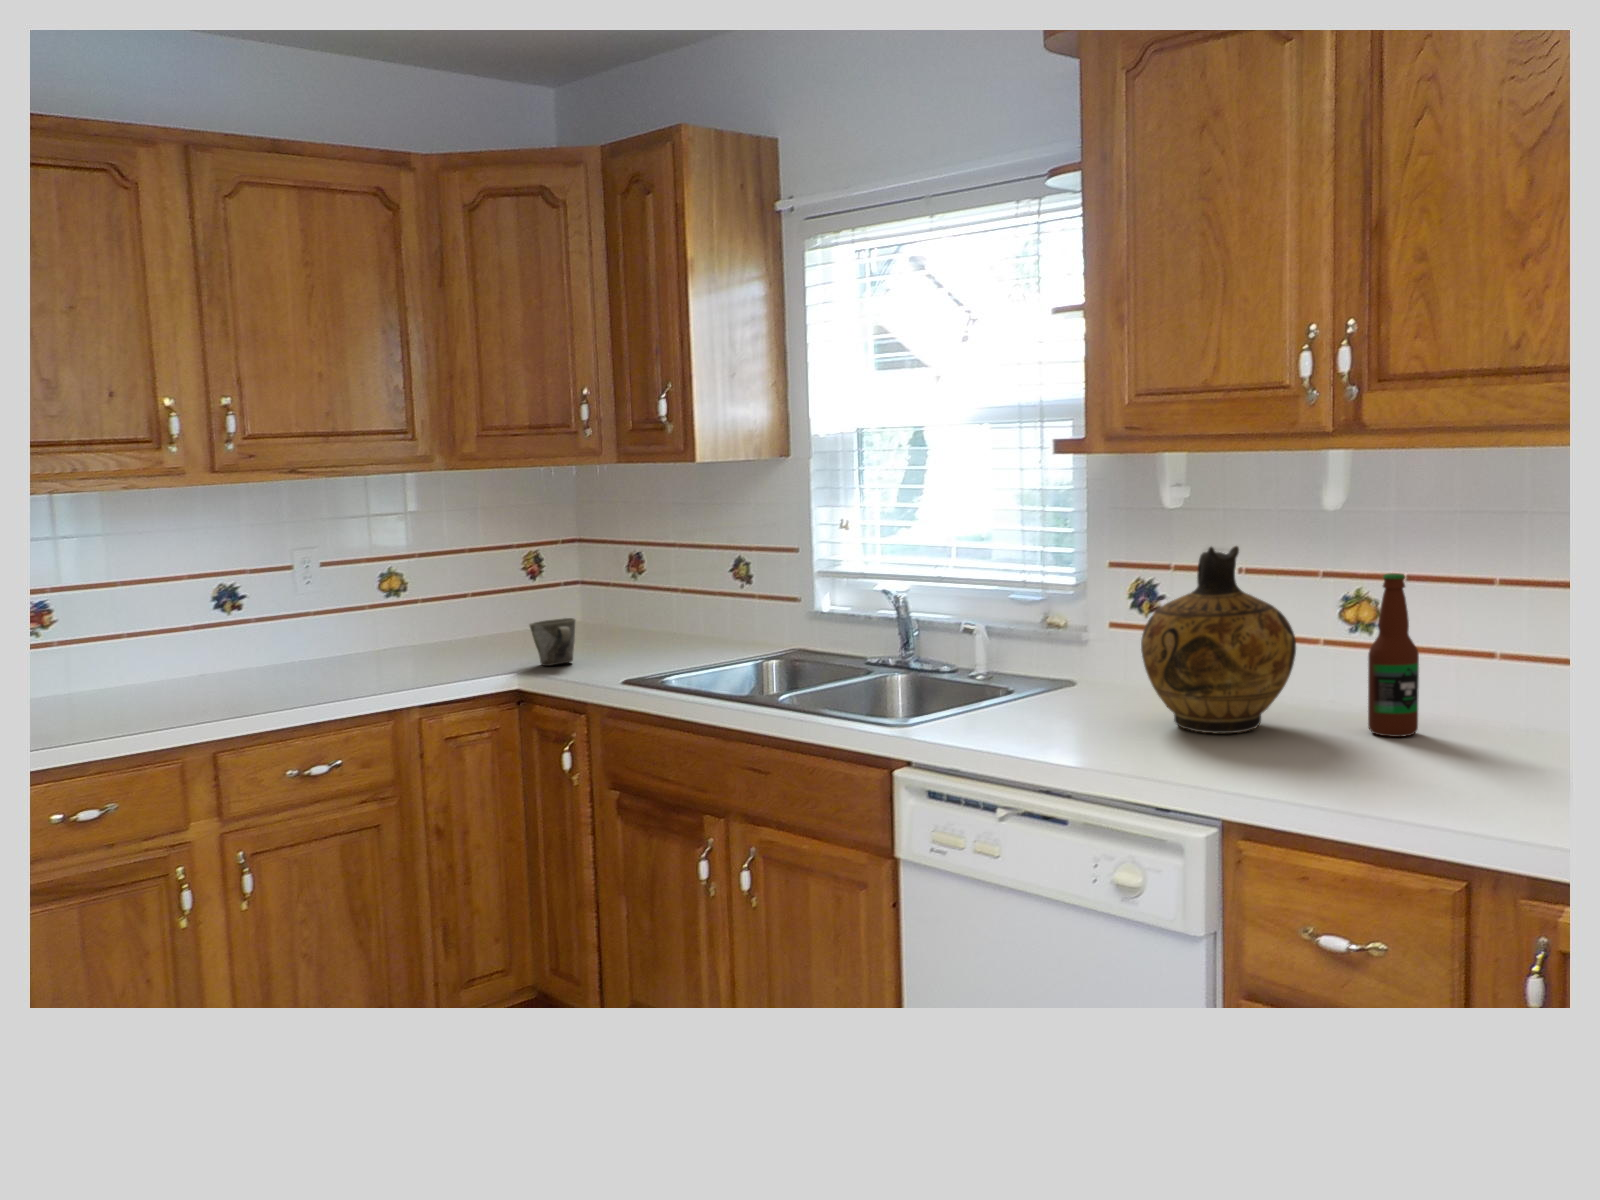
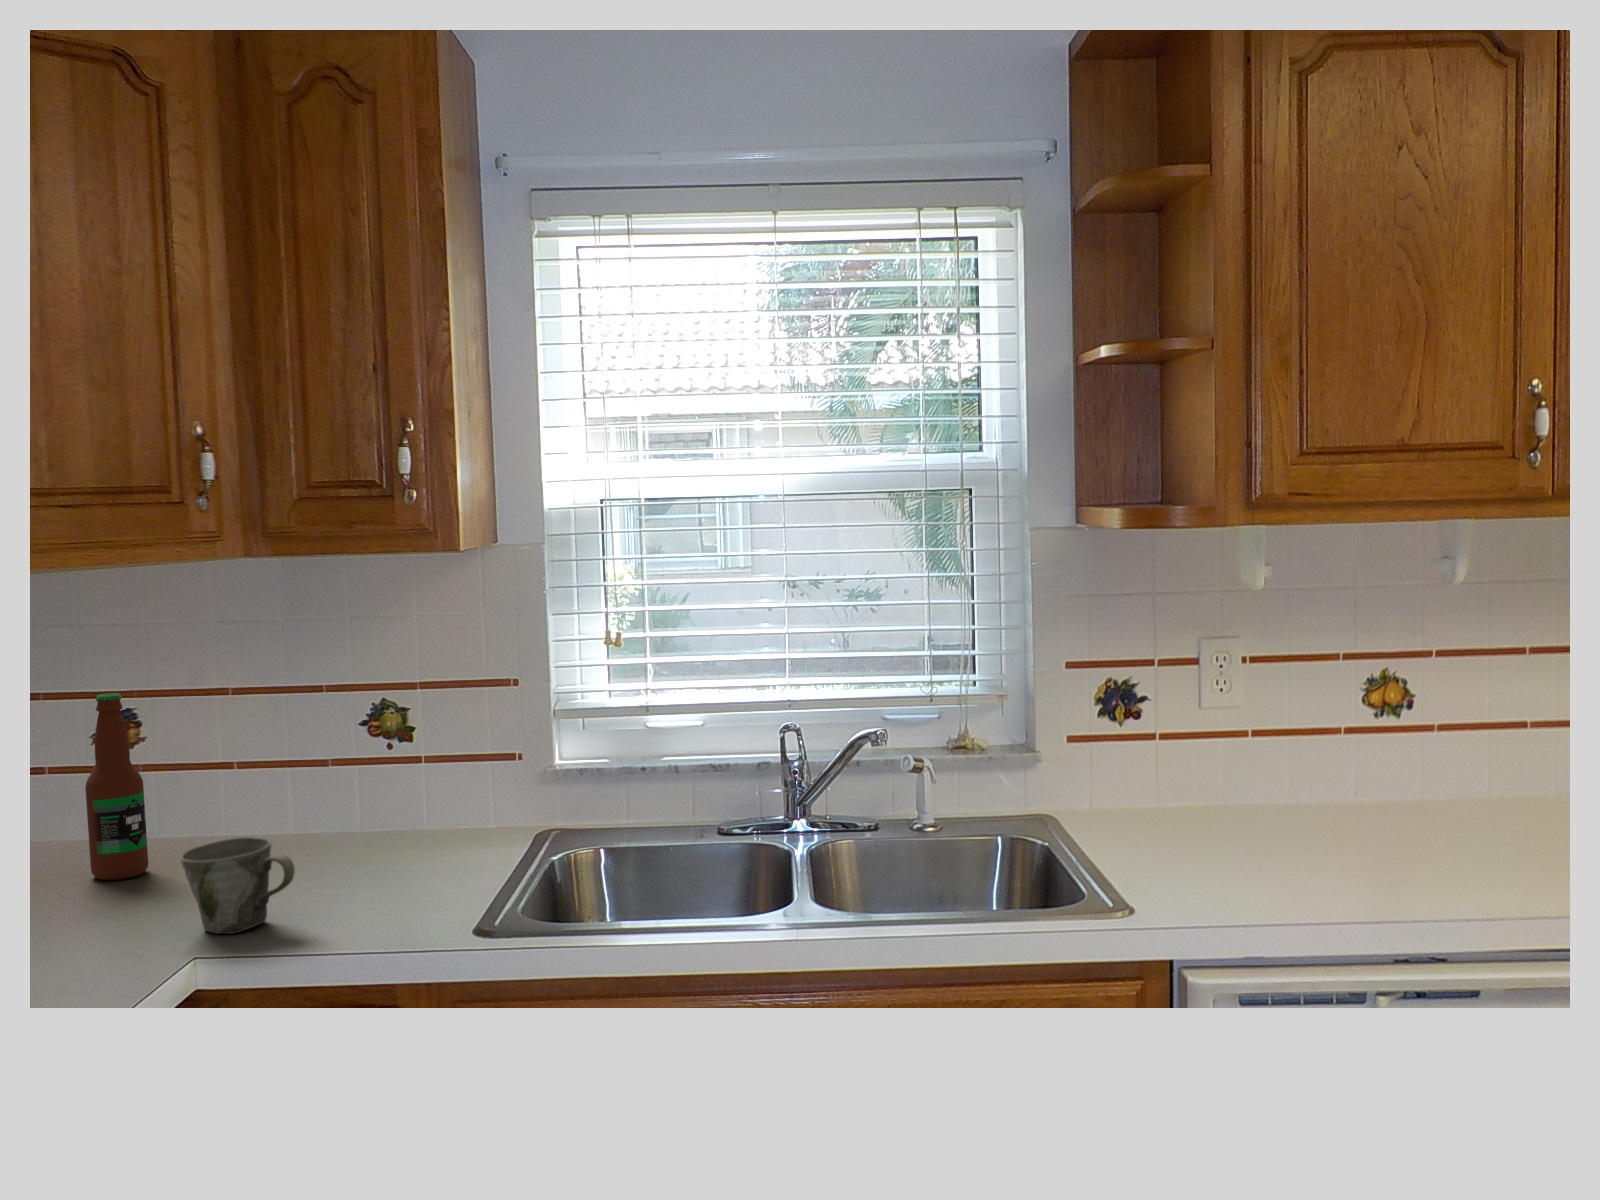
ceramic jug: present [1141,546,1296,734] -> none [1280,630,1463,850]
bottle: present [1368,573,1419,737] -> present [85,693,148,880]

